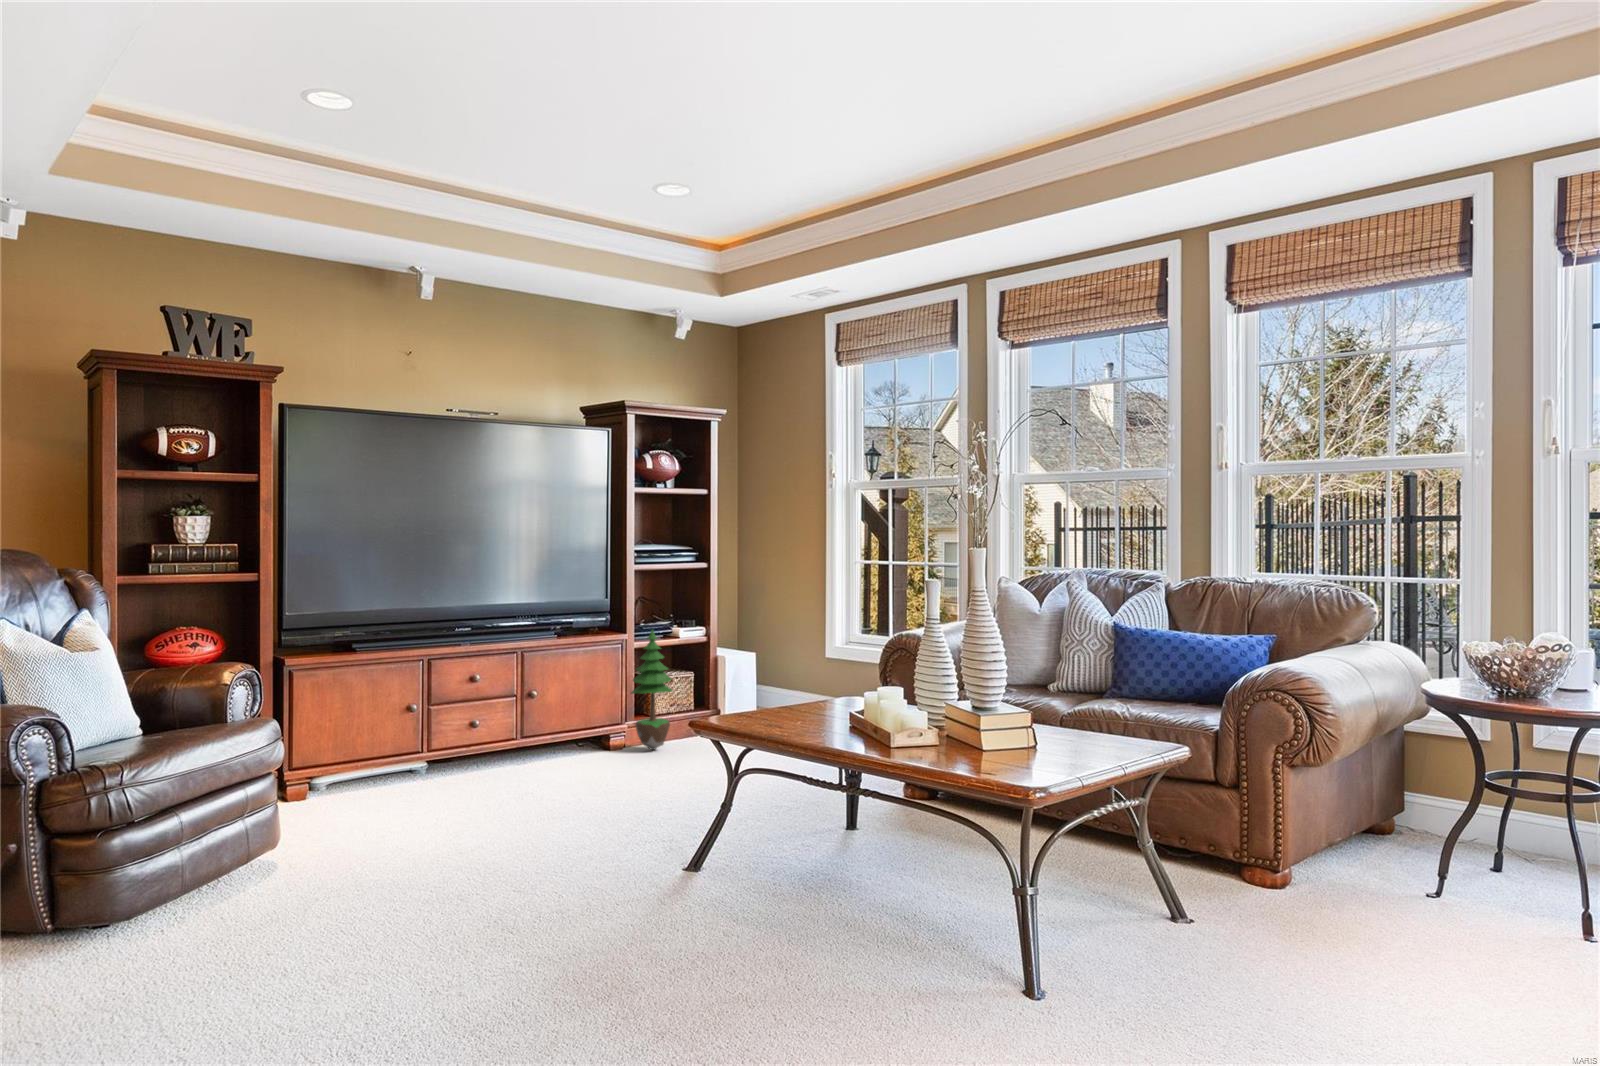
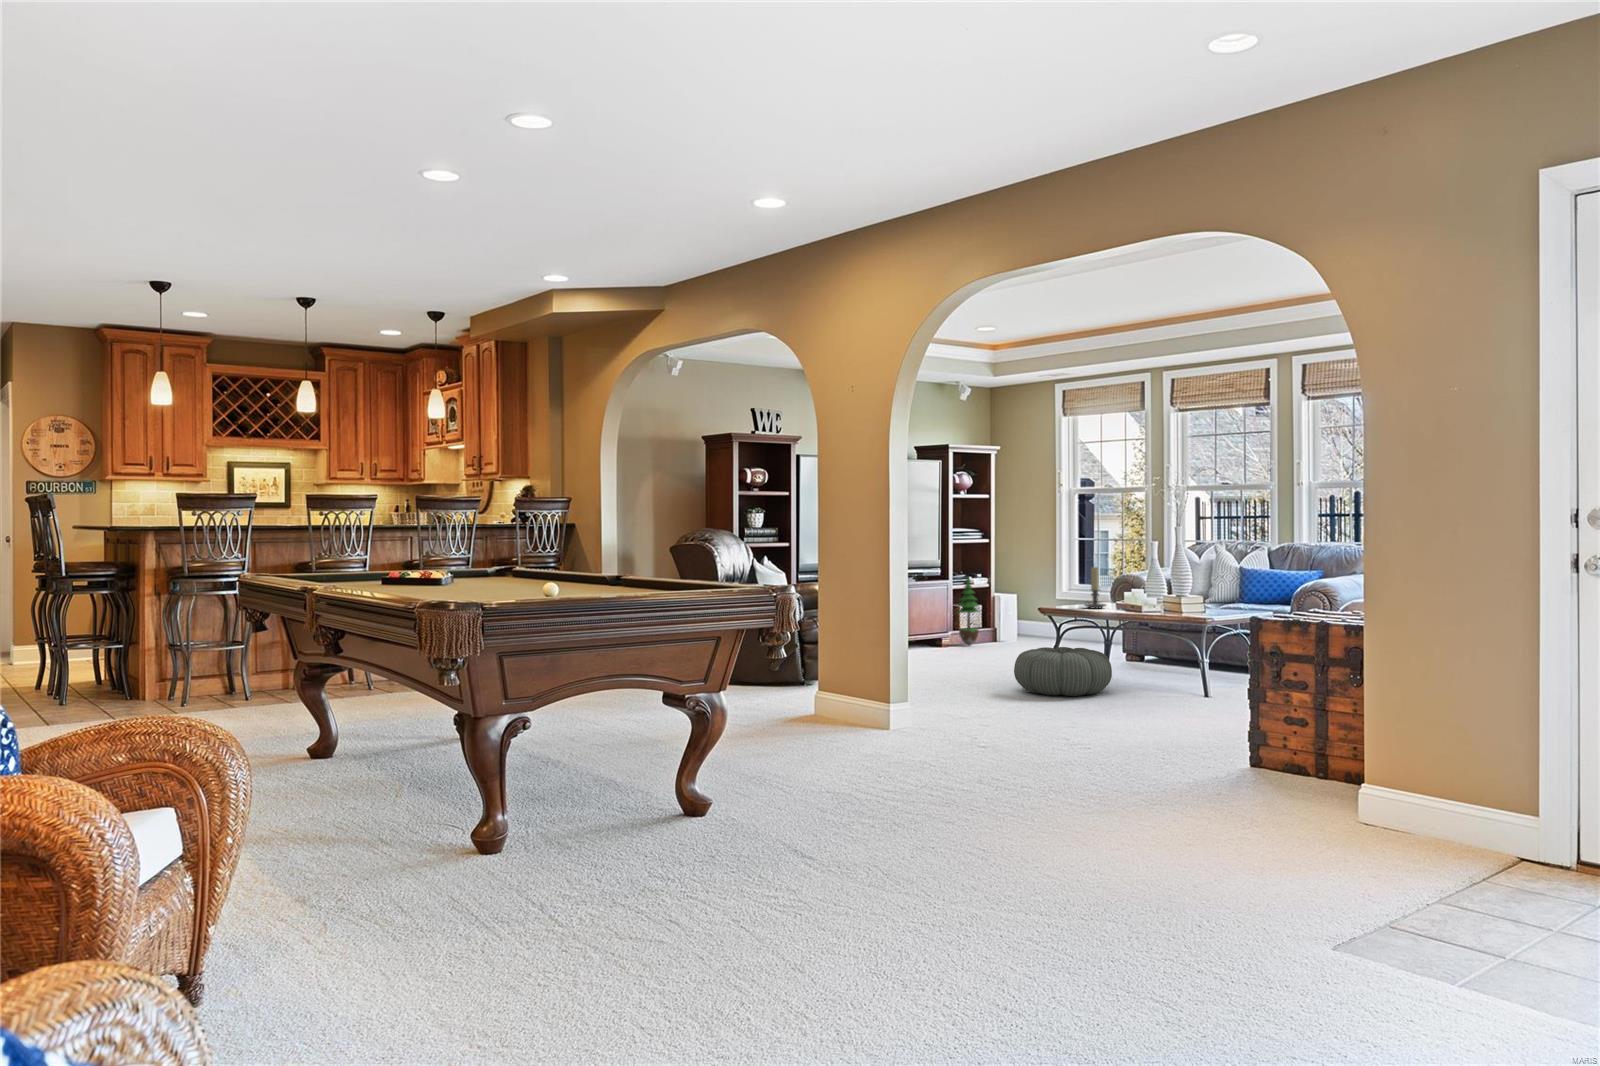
candle holder: none [772,633,821,727] -> present [1085,567,1106,609]
pouf: none [553,831,794,989] -> present [1014,647,1112,696]

